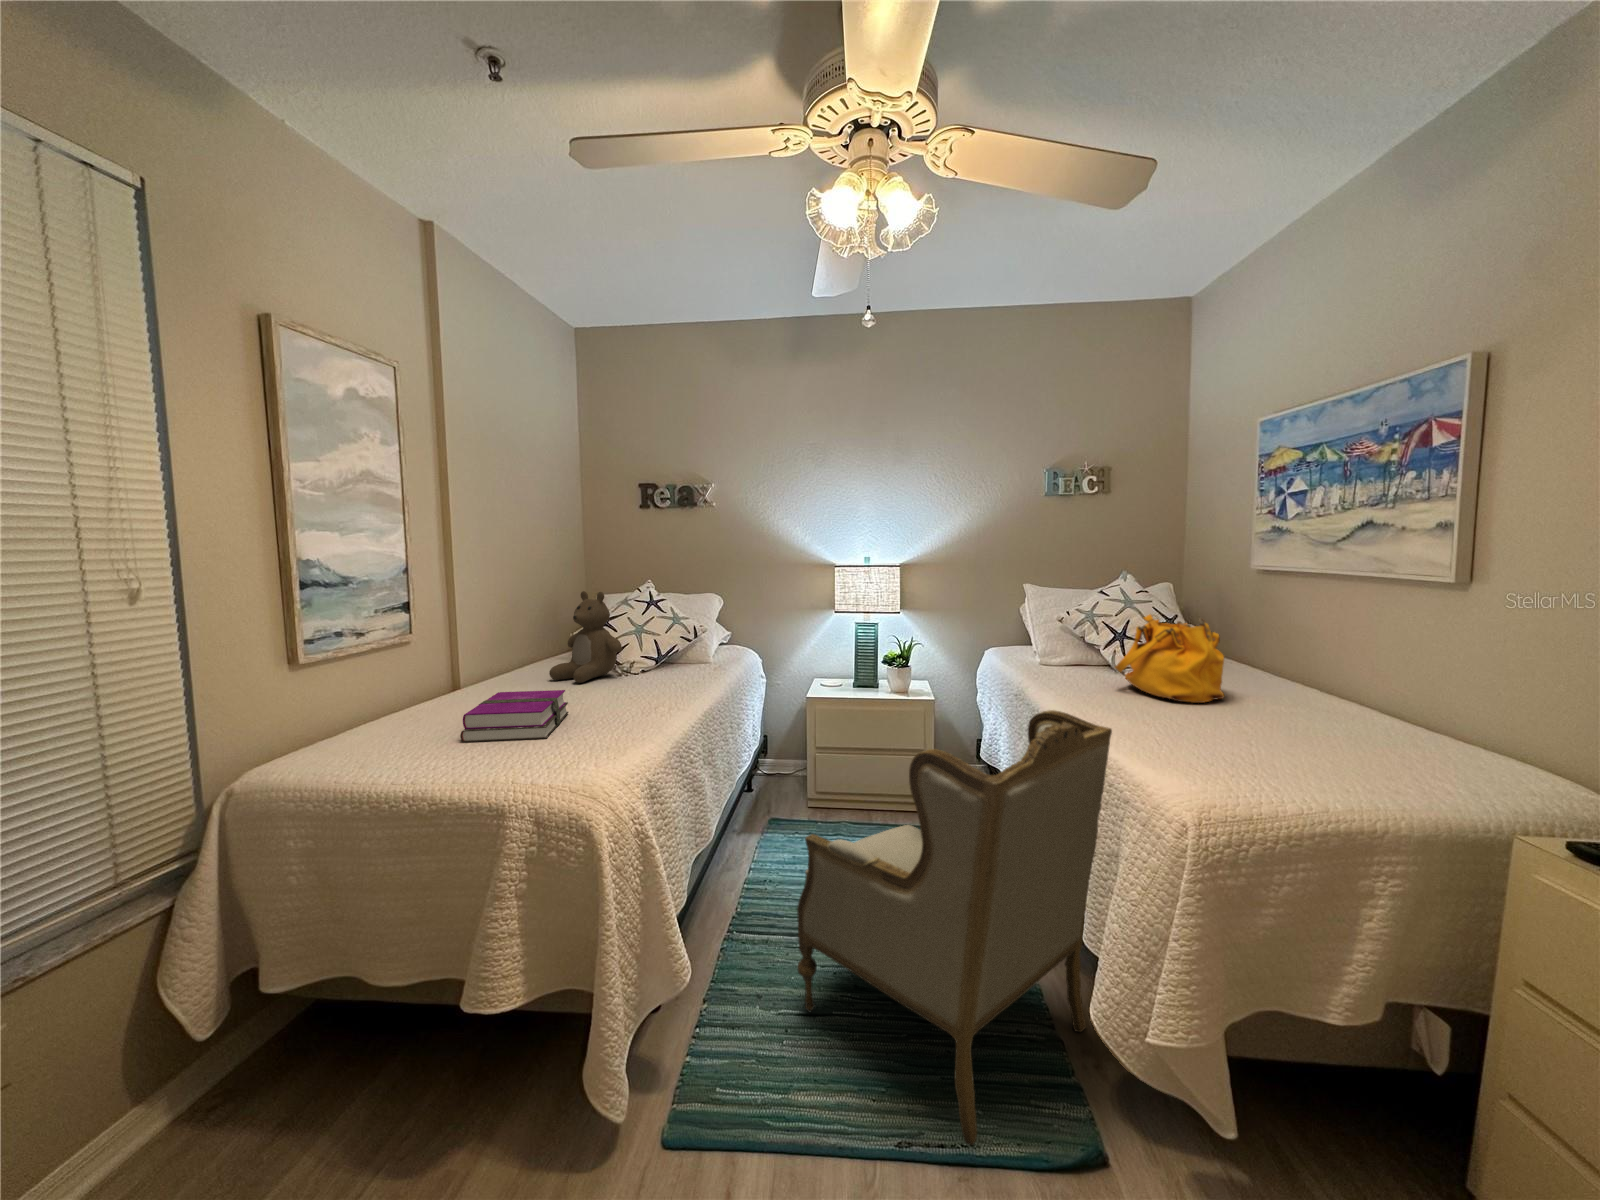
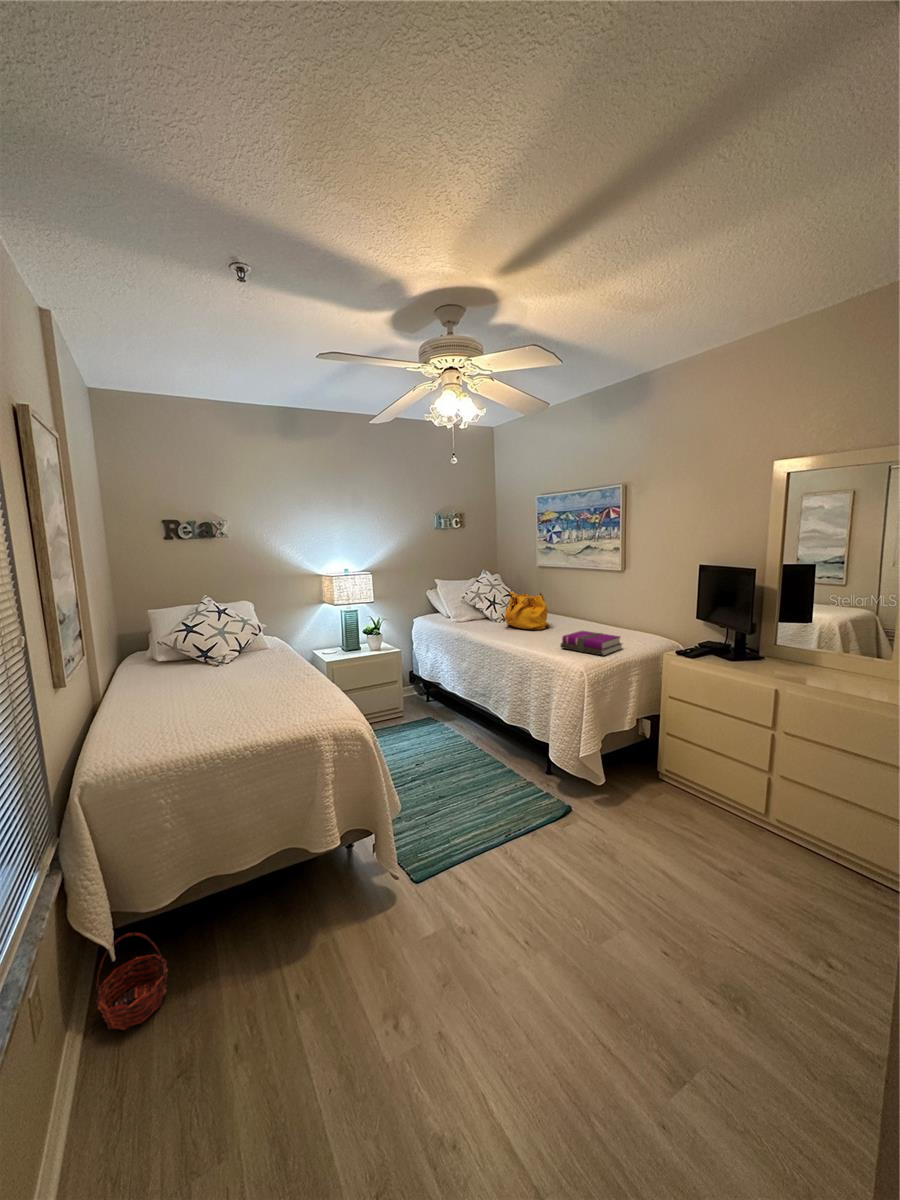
teddy bear: present [549,591,622,683] -> none [169,607,224,676]
notebook: present [460,690,569,742] -> present [561,631,622,656]
armchair: present [797,710,1112,1145] -> none [422,640,544,825]
basket: none [171,1010,283,1147] -> present [96,933,168,1030]

